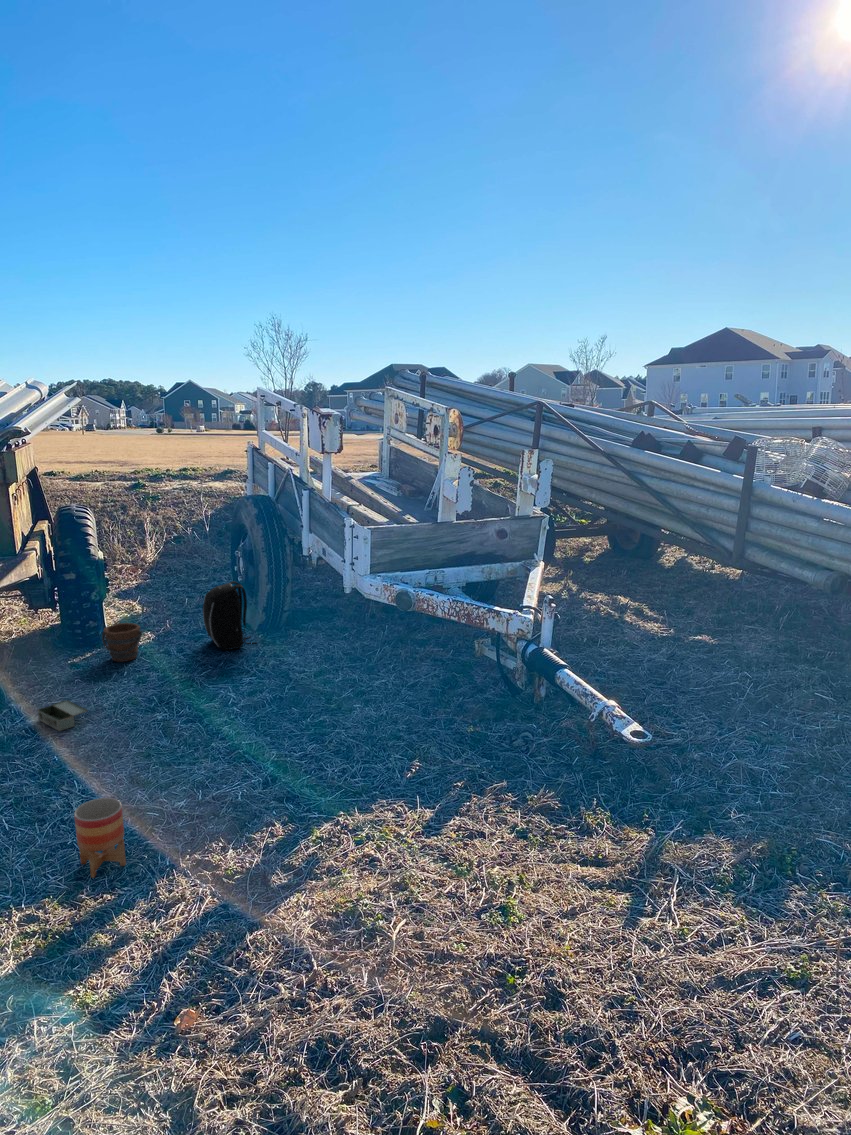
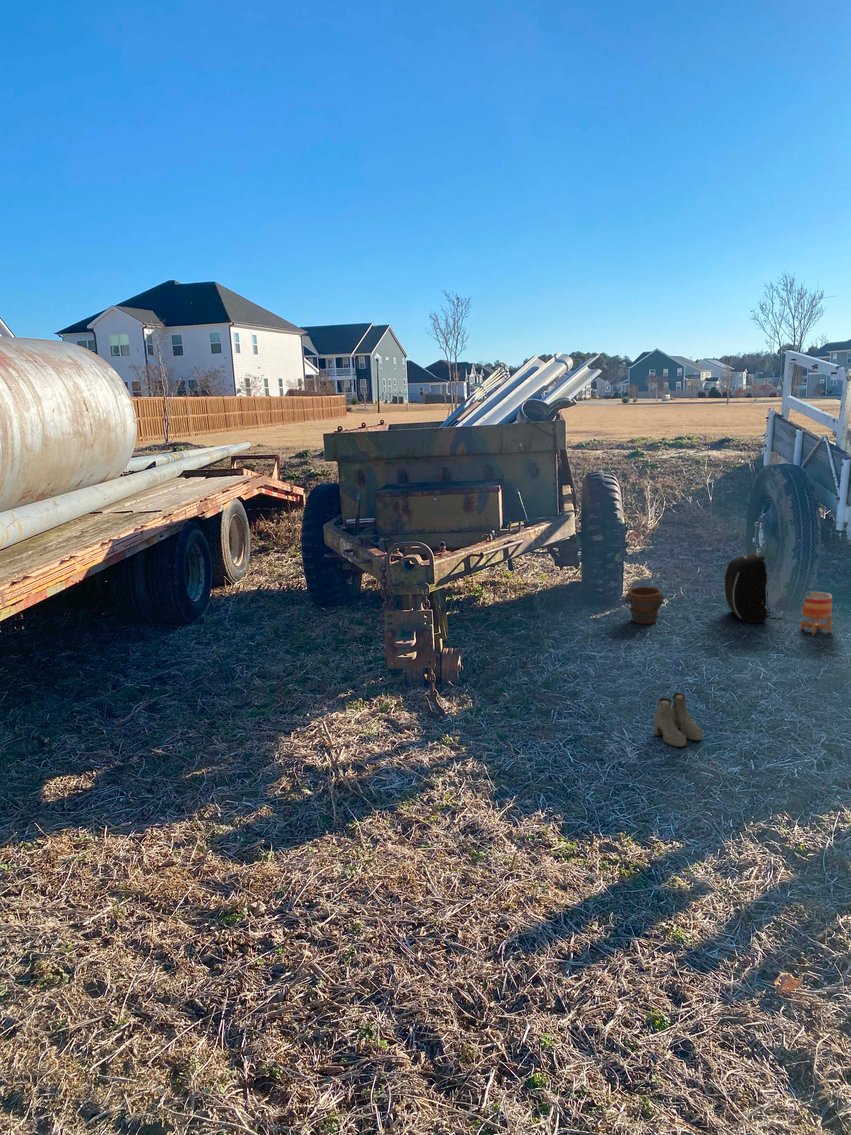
toolbox: present [38,700,88,731] -> none [578,654,624,682]
boots: none [106,733,157,790] -> present [653,693,703,747]
planter: present [74,798,126,877] -> present [801,592,832,635]

